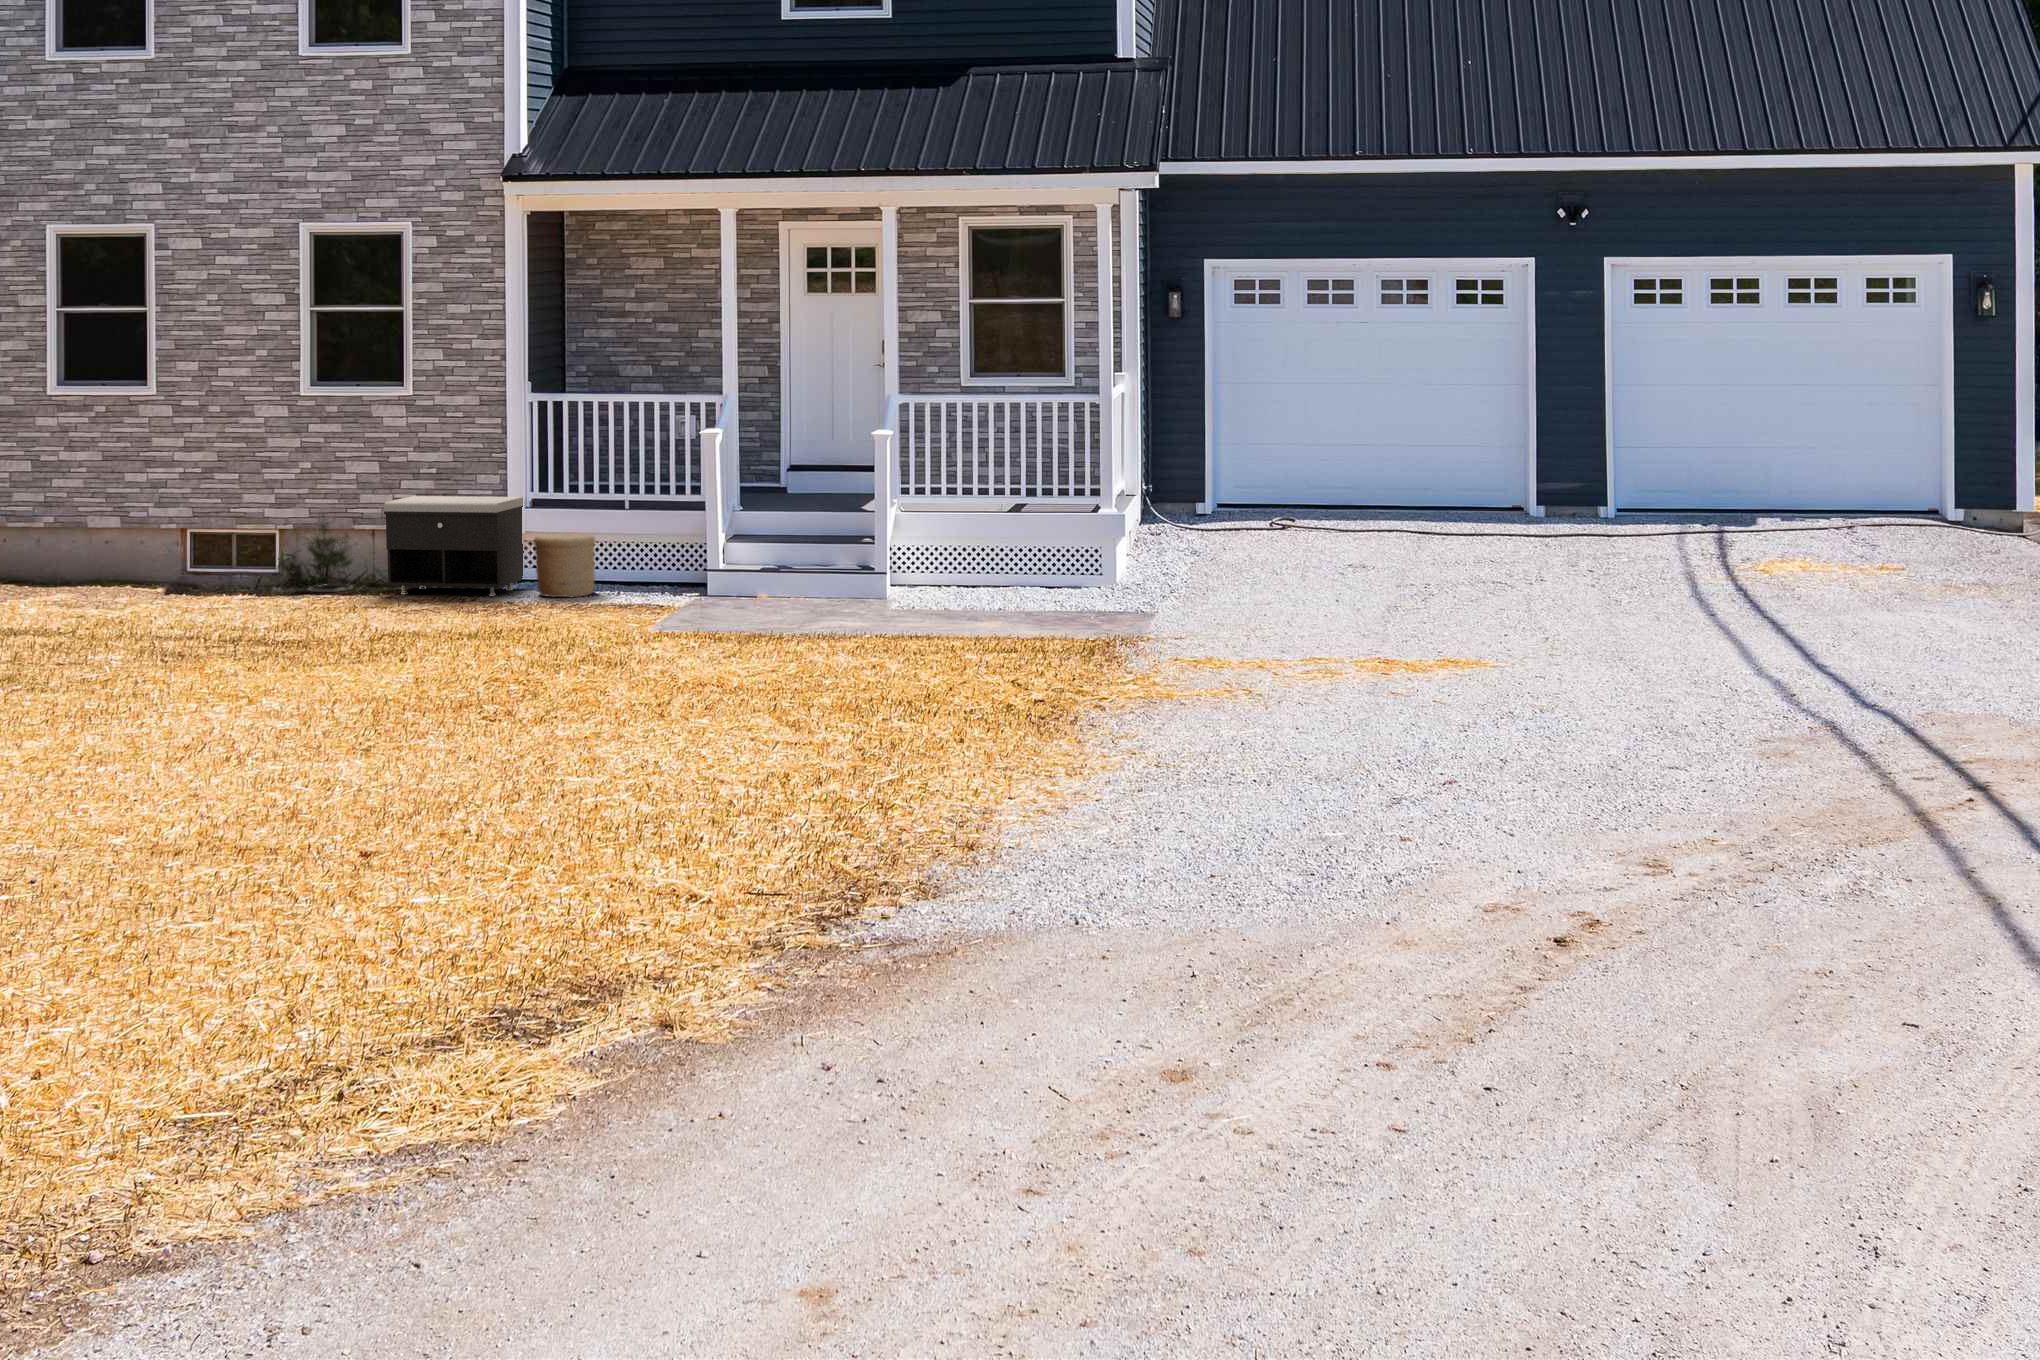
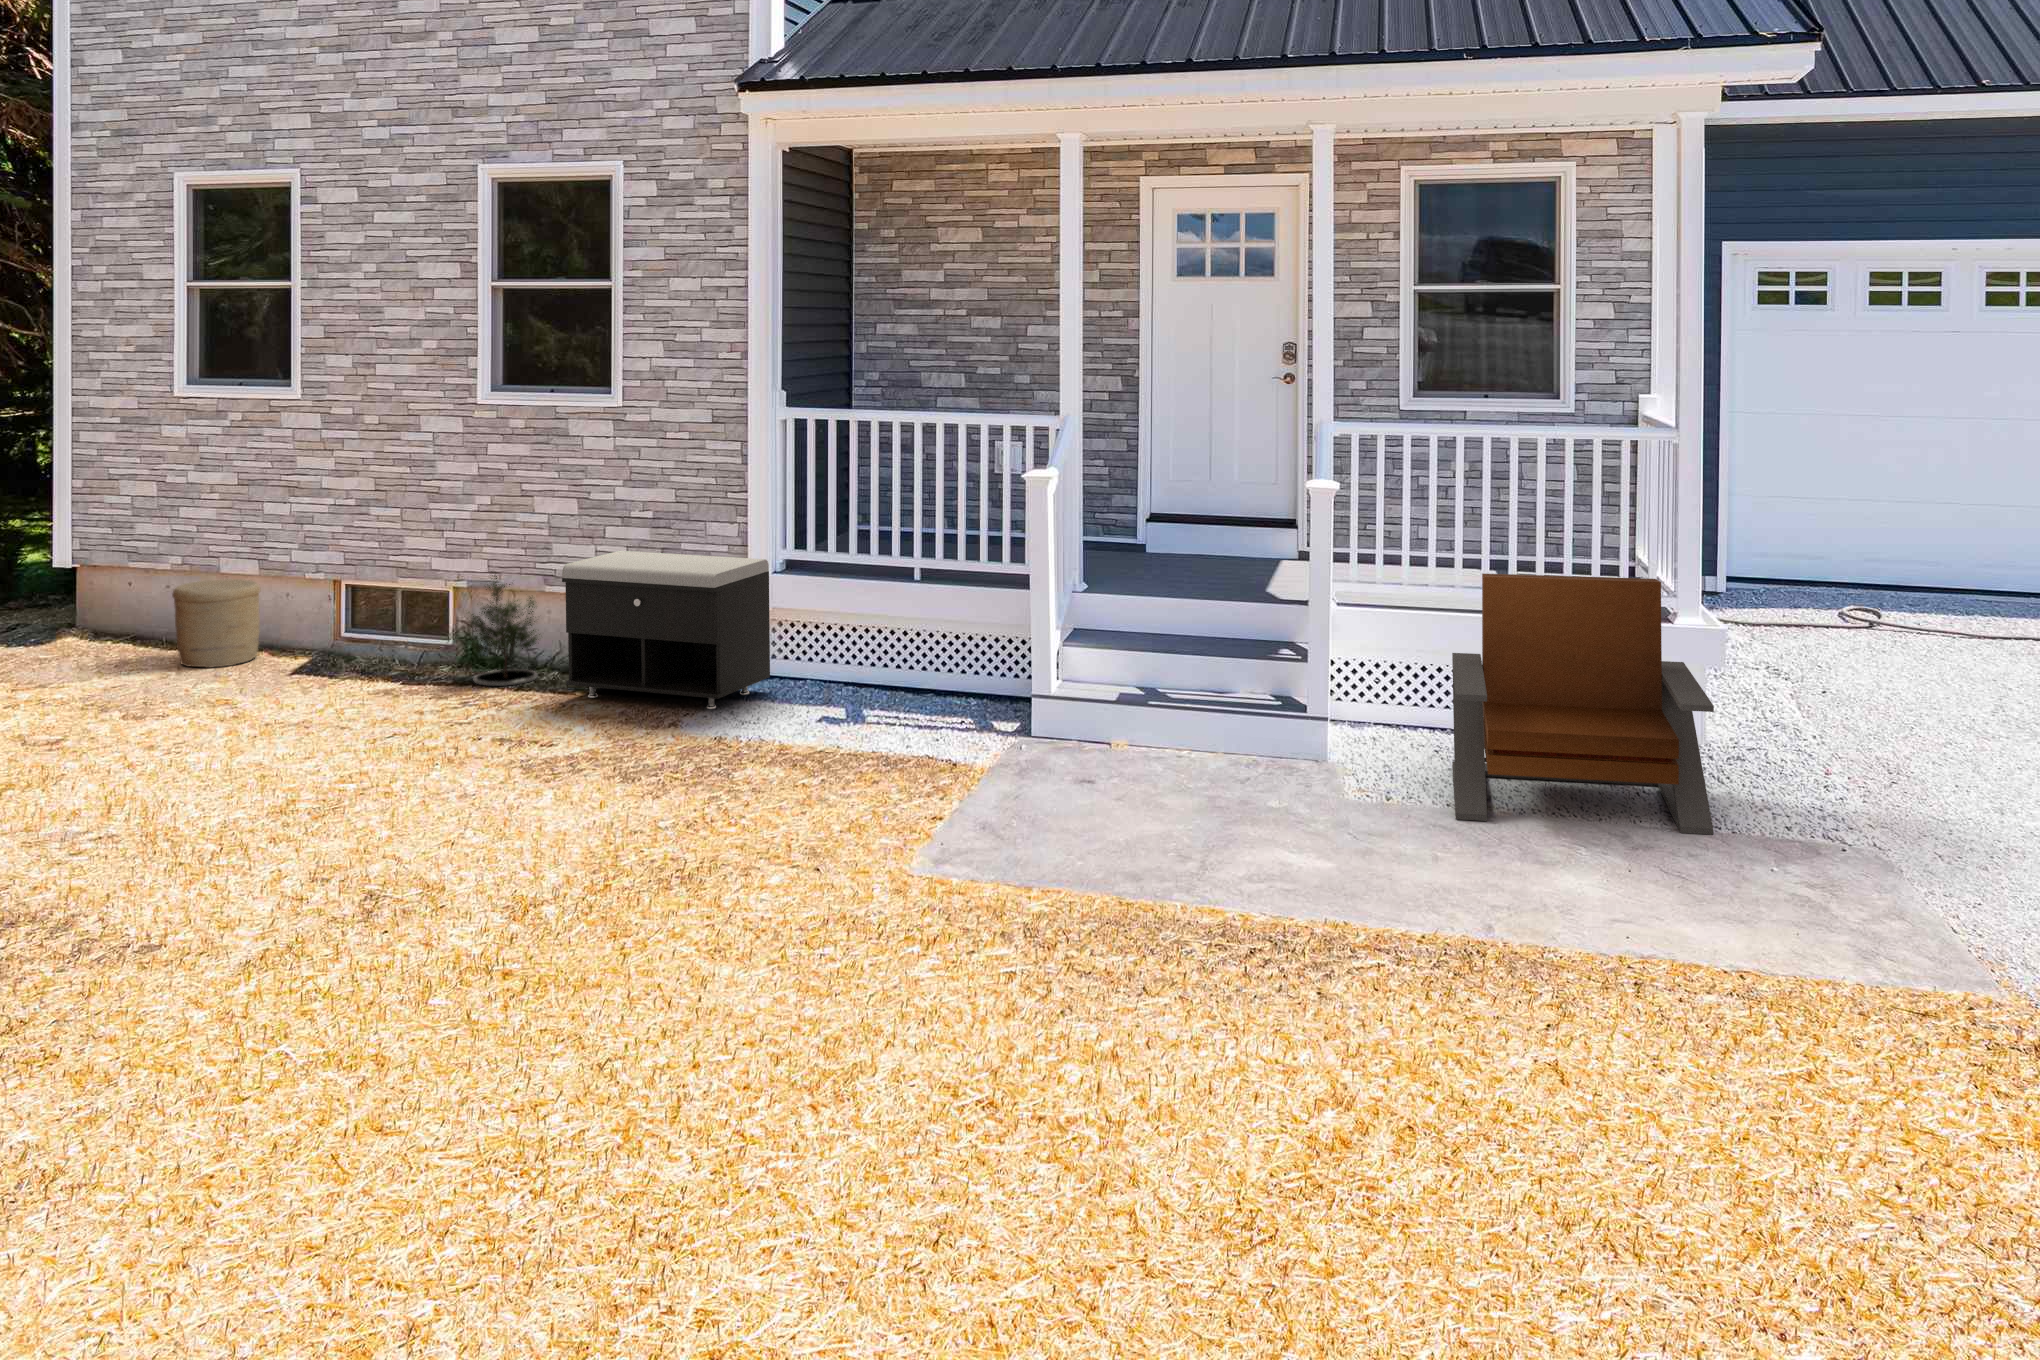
lounge chair: none [963,481,1106,615] -> present [1452,574,1714,835]
woven basket: present [534,533,595,597] -> present [172,579,260,668]

